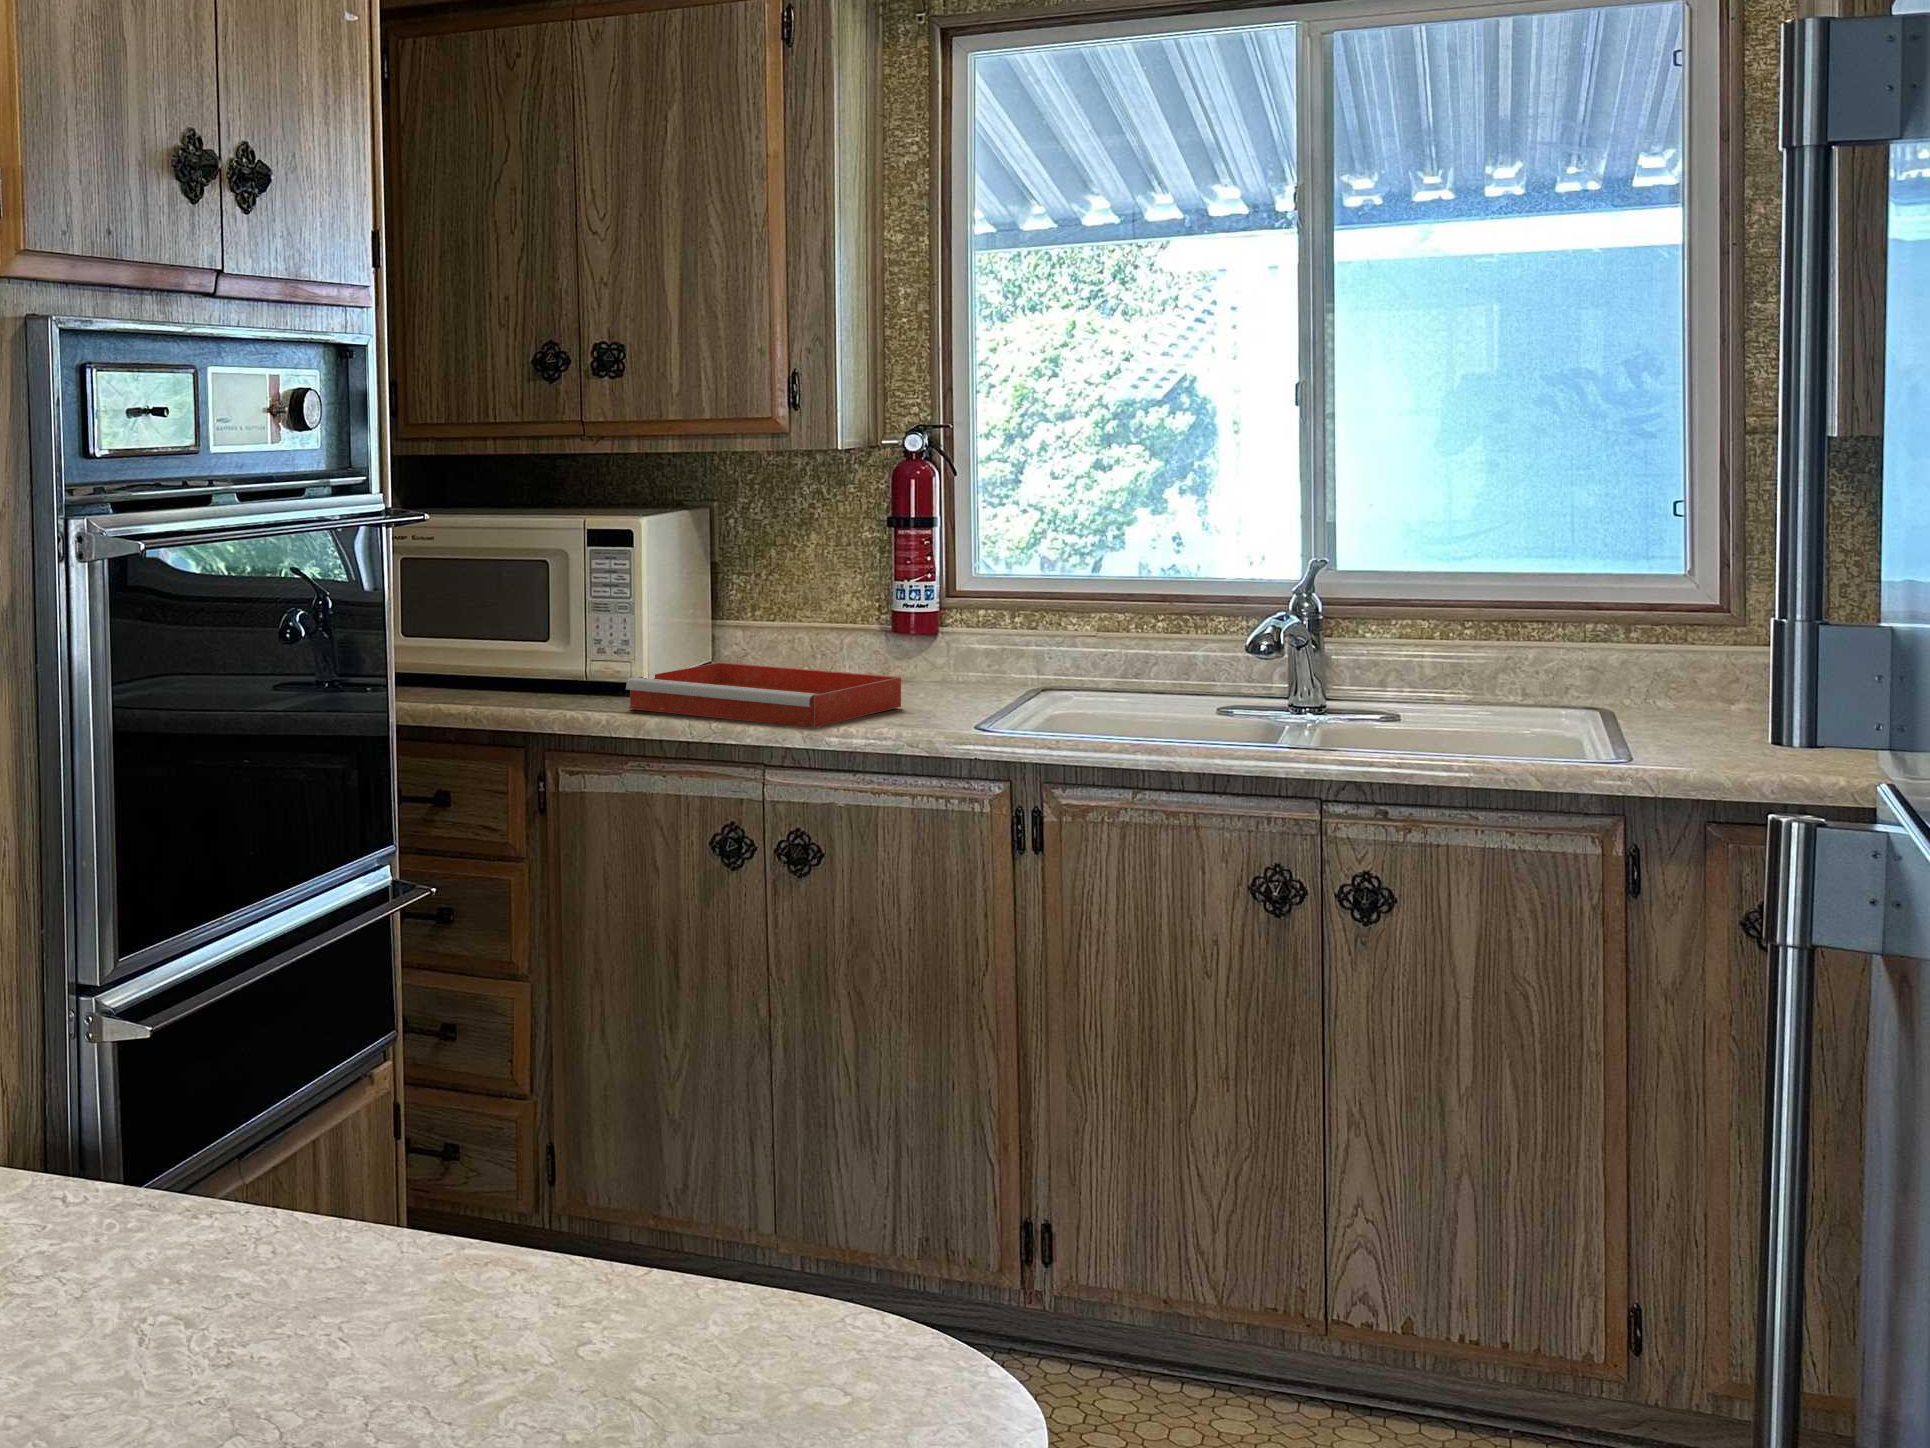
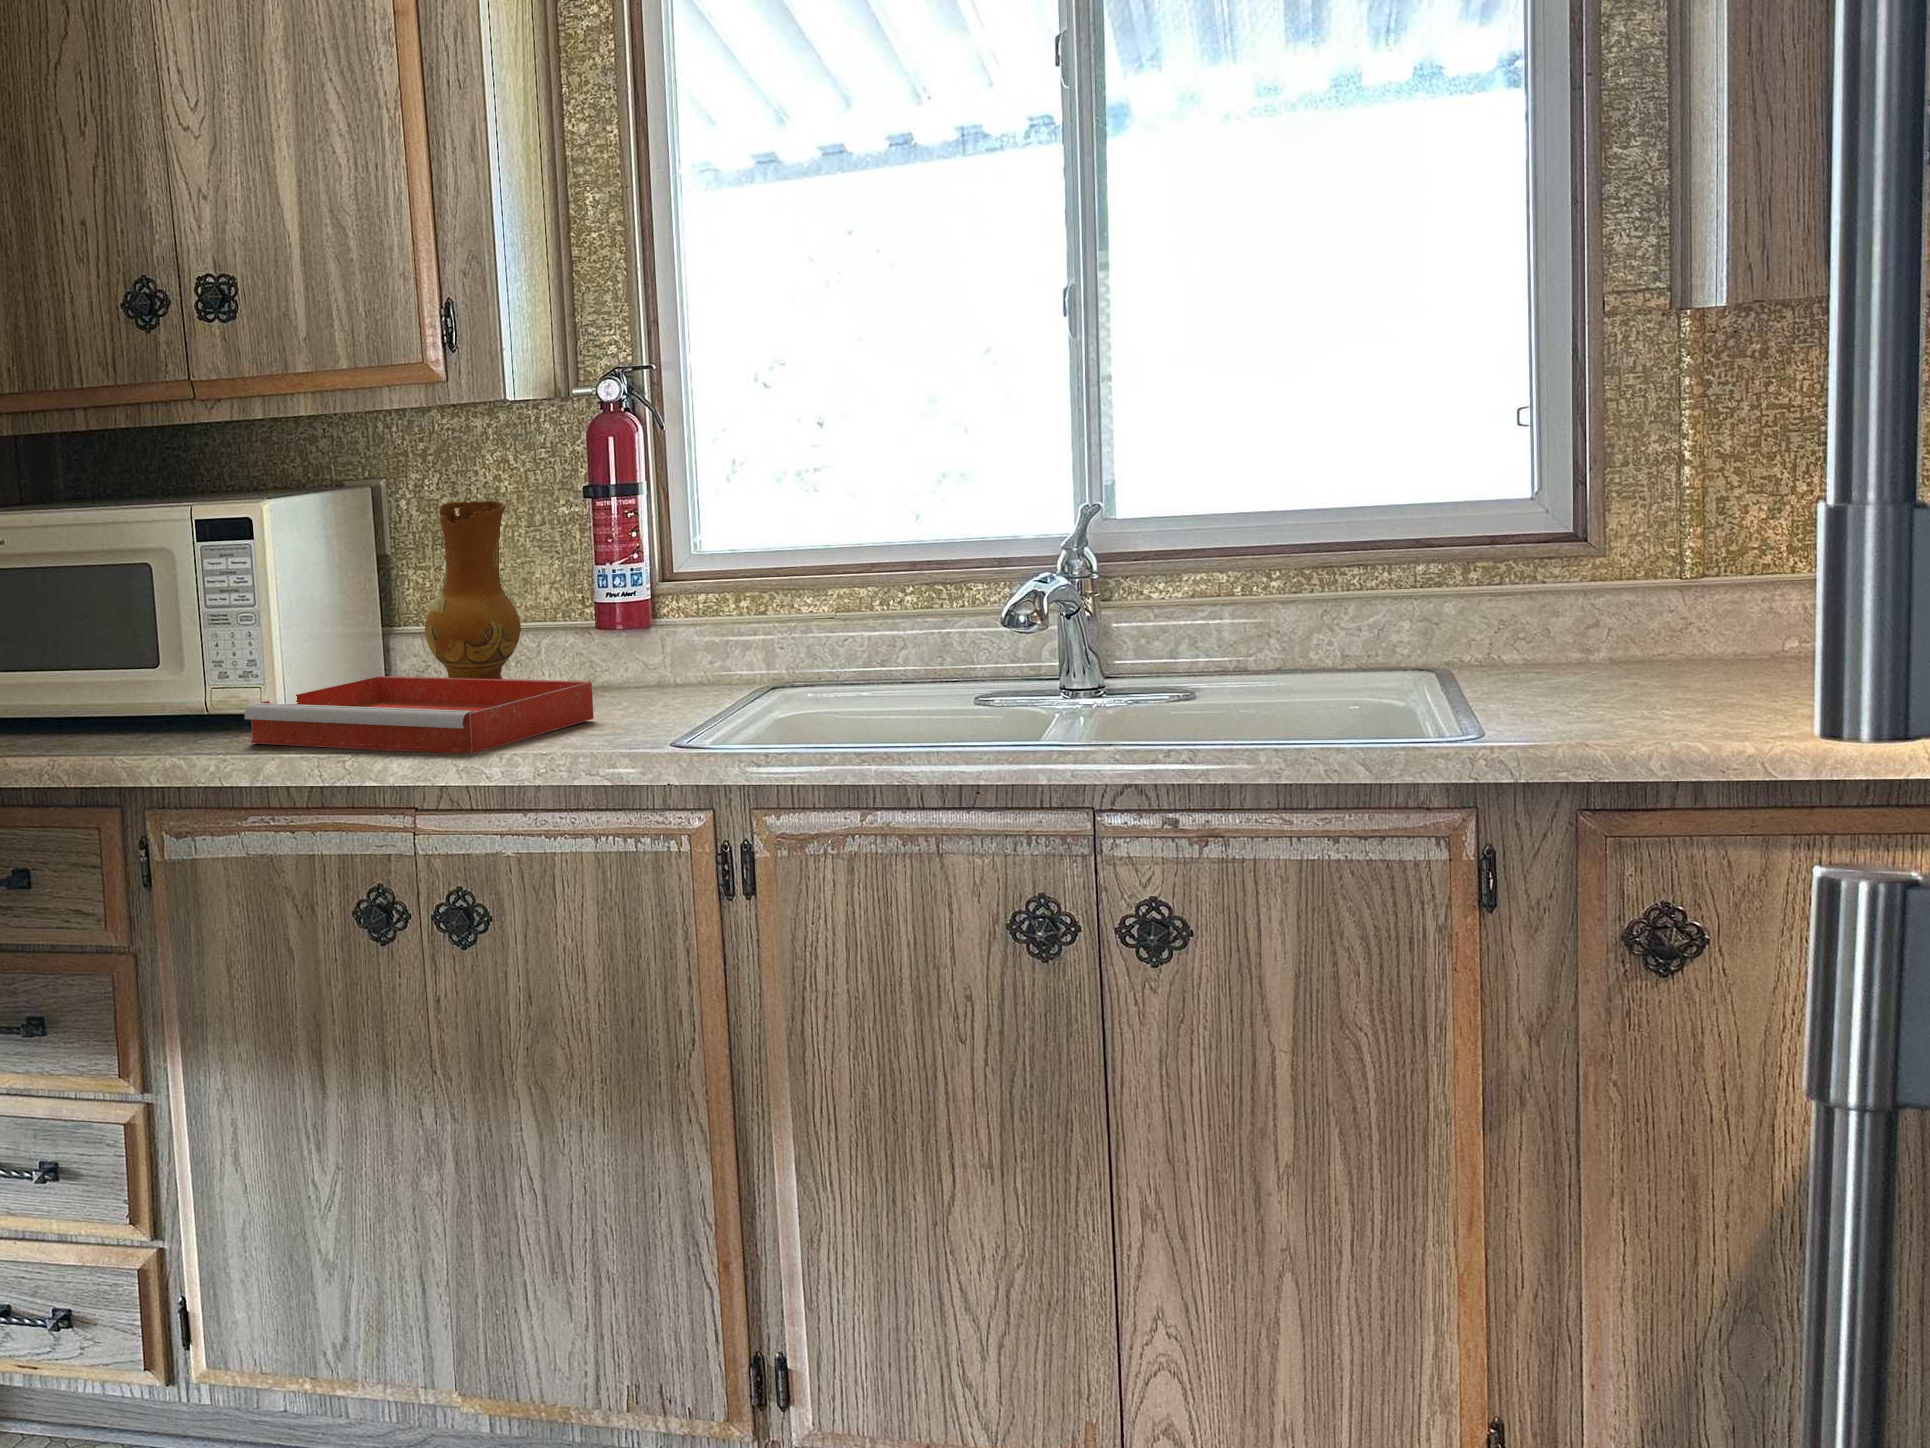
ceramic jug: none [753,526,831,686] -> present [425,501,521,679]

